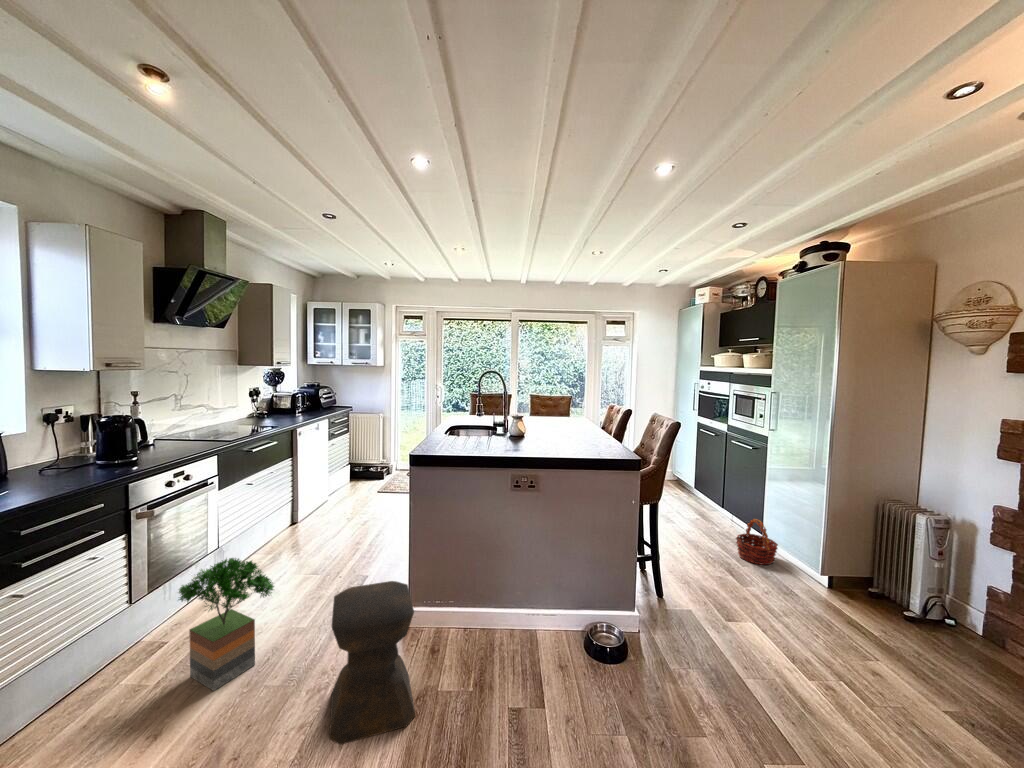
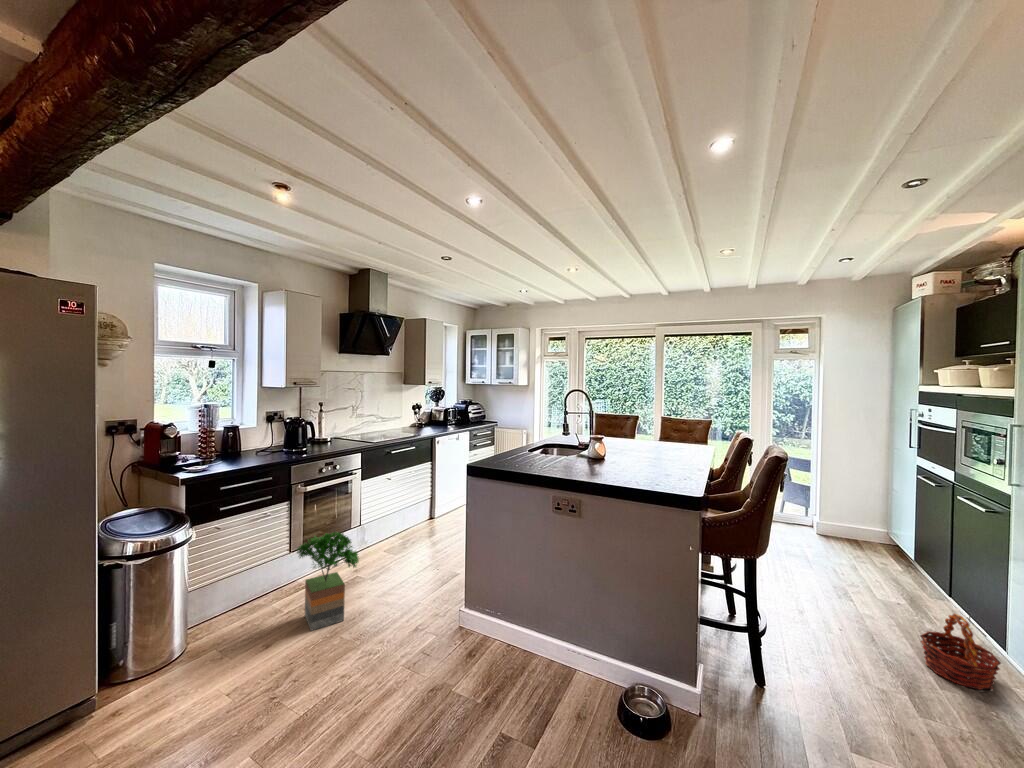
stool: present [329,581,415,745] -> none [353,574,439,711]

